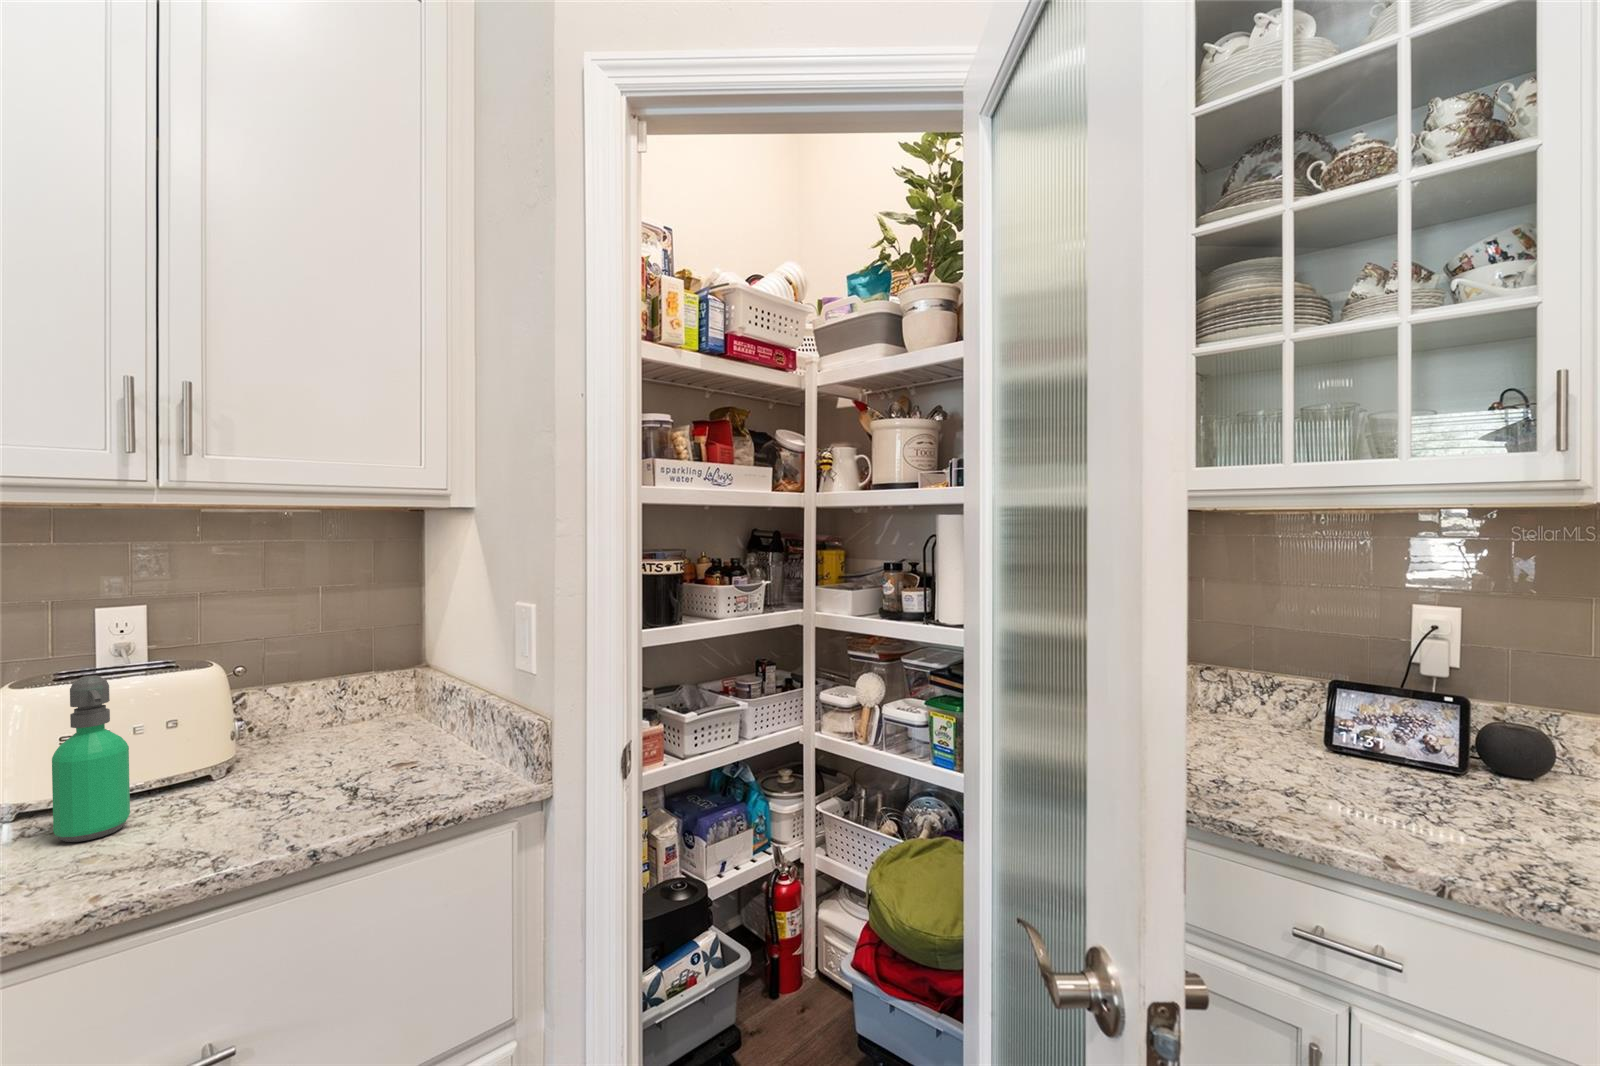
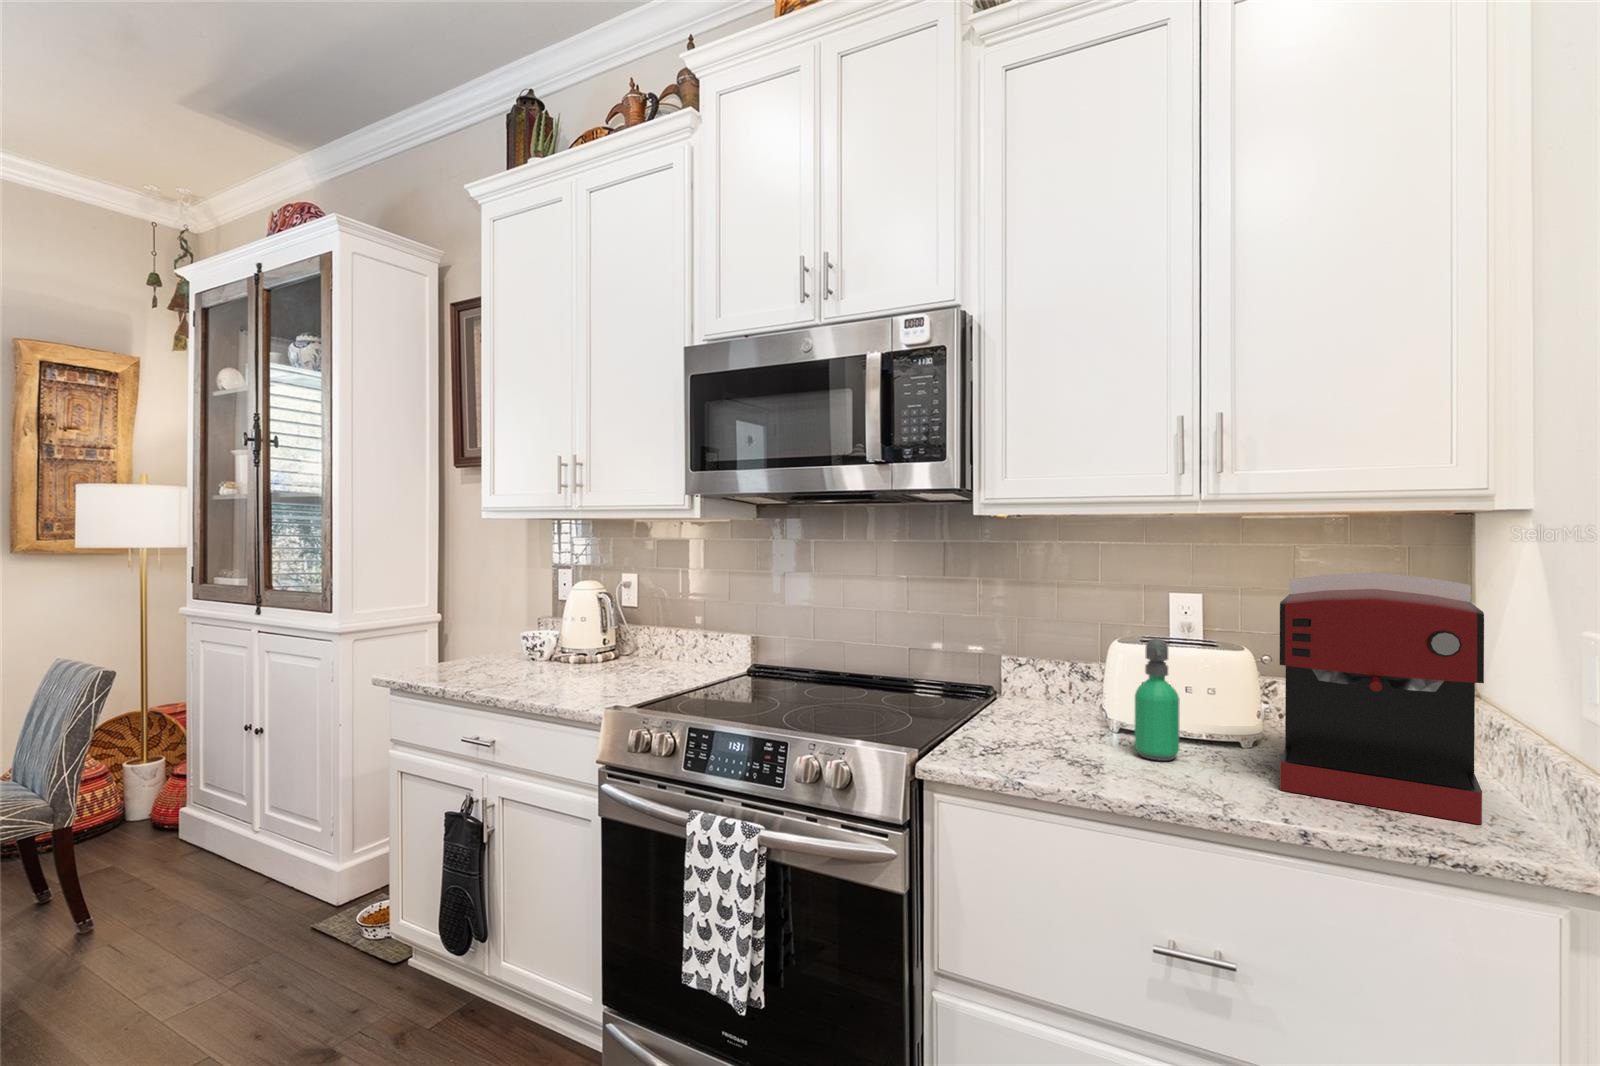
coffee maker: none [270,569,456,814] -> present [1280,572,1484,824]

